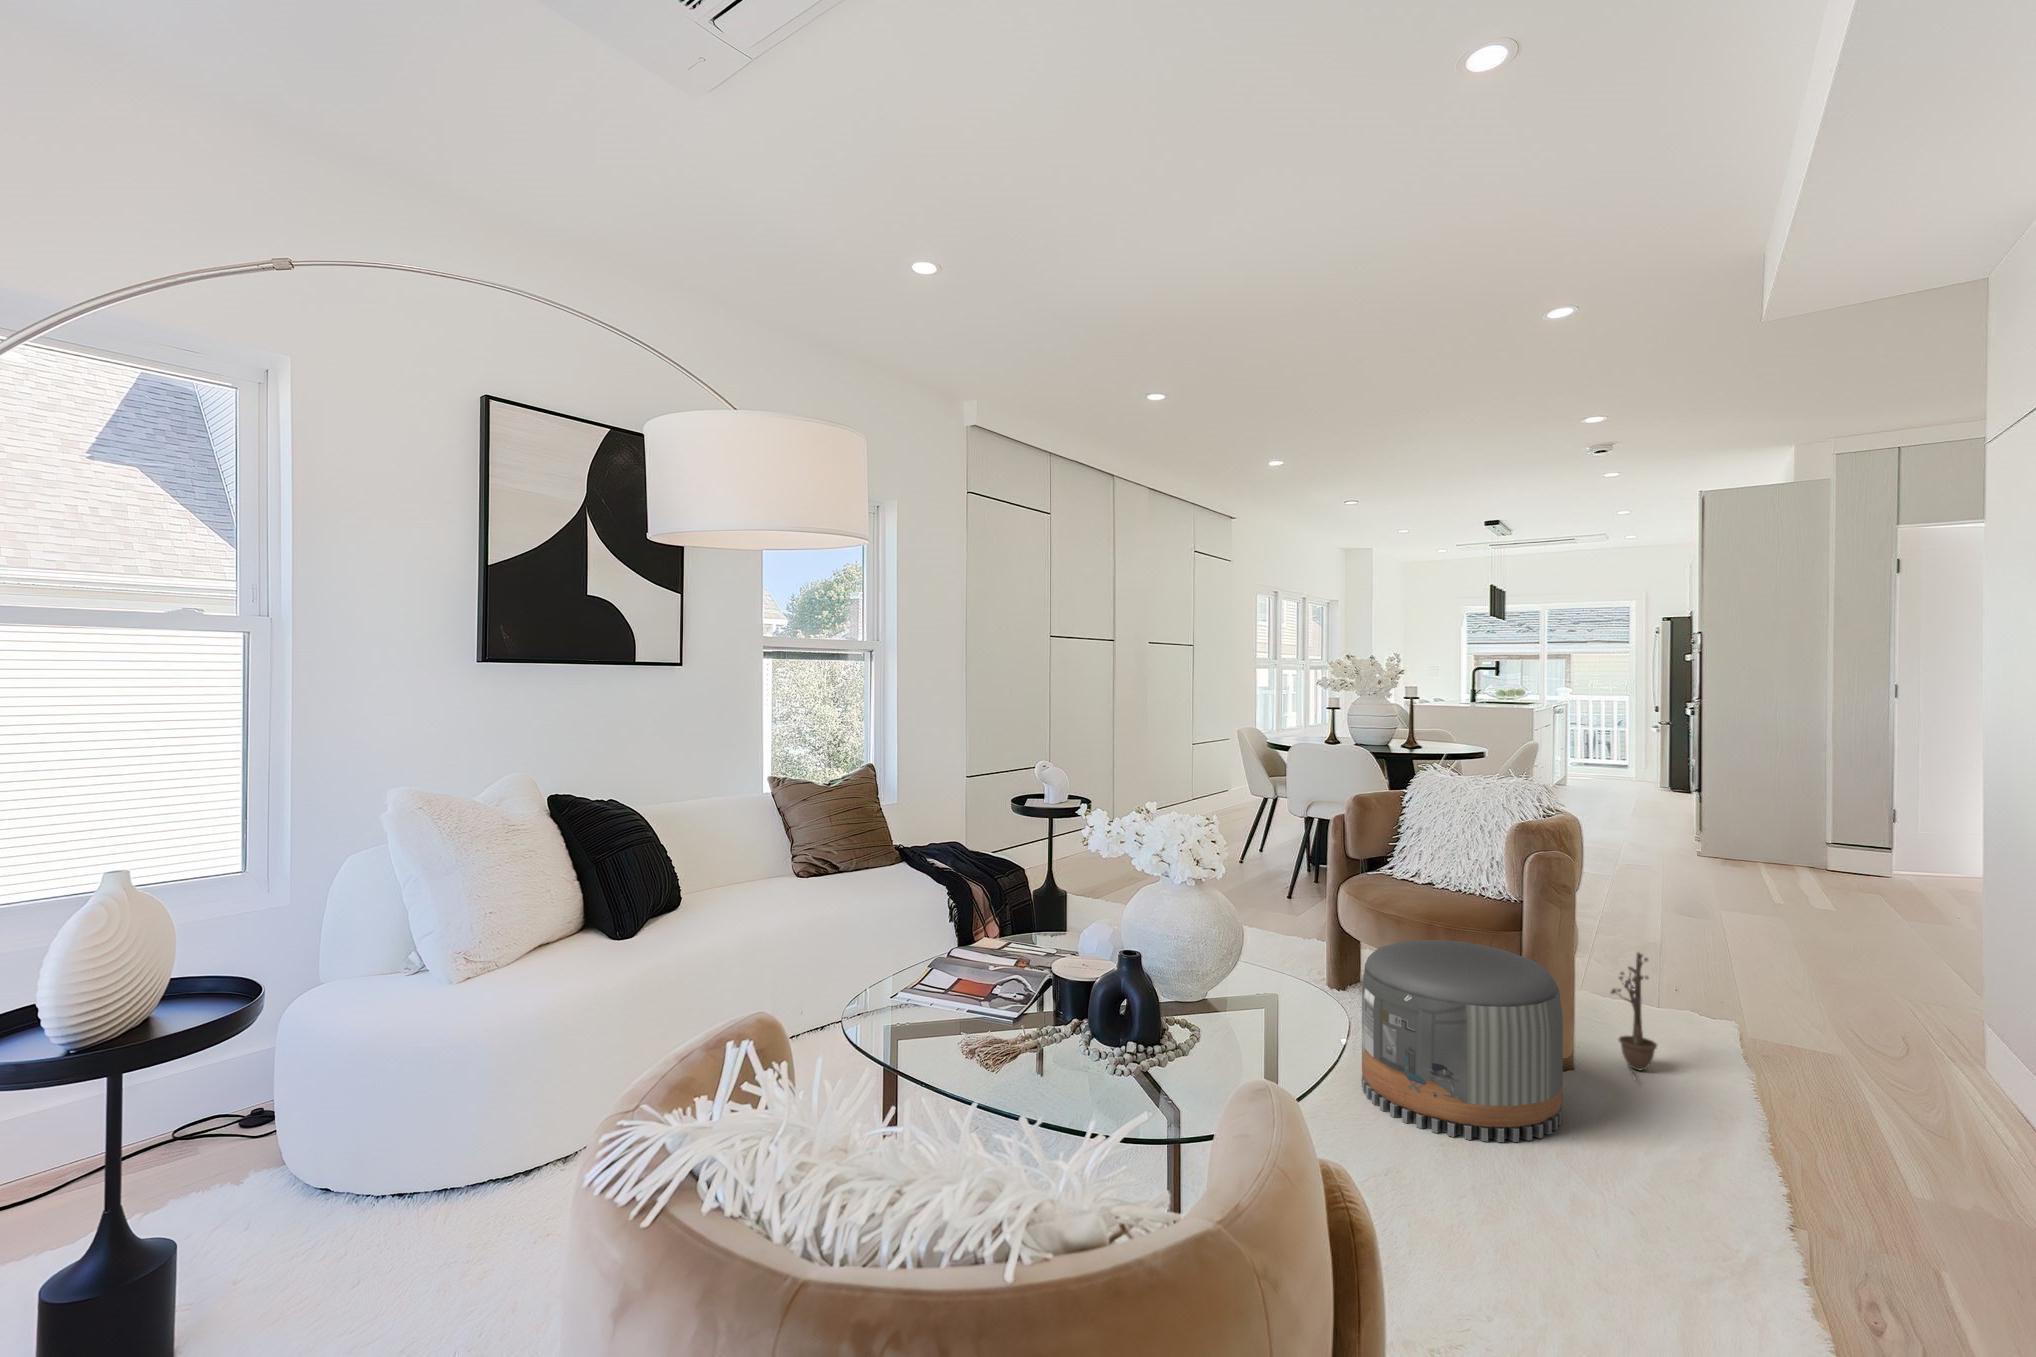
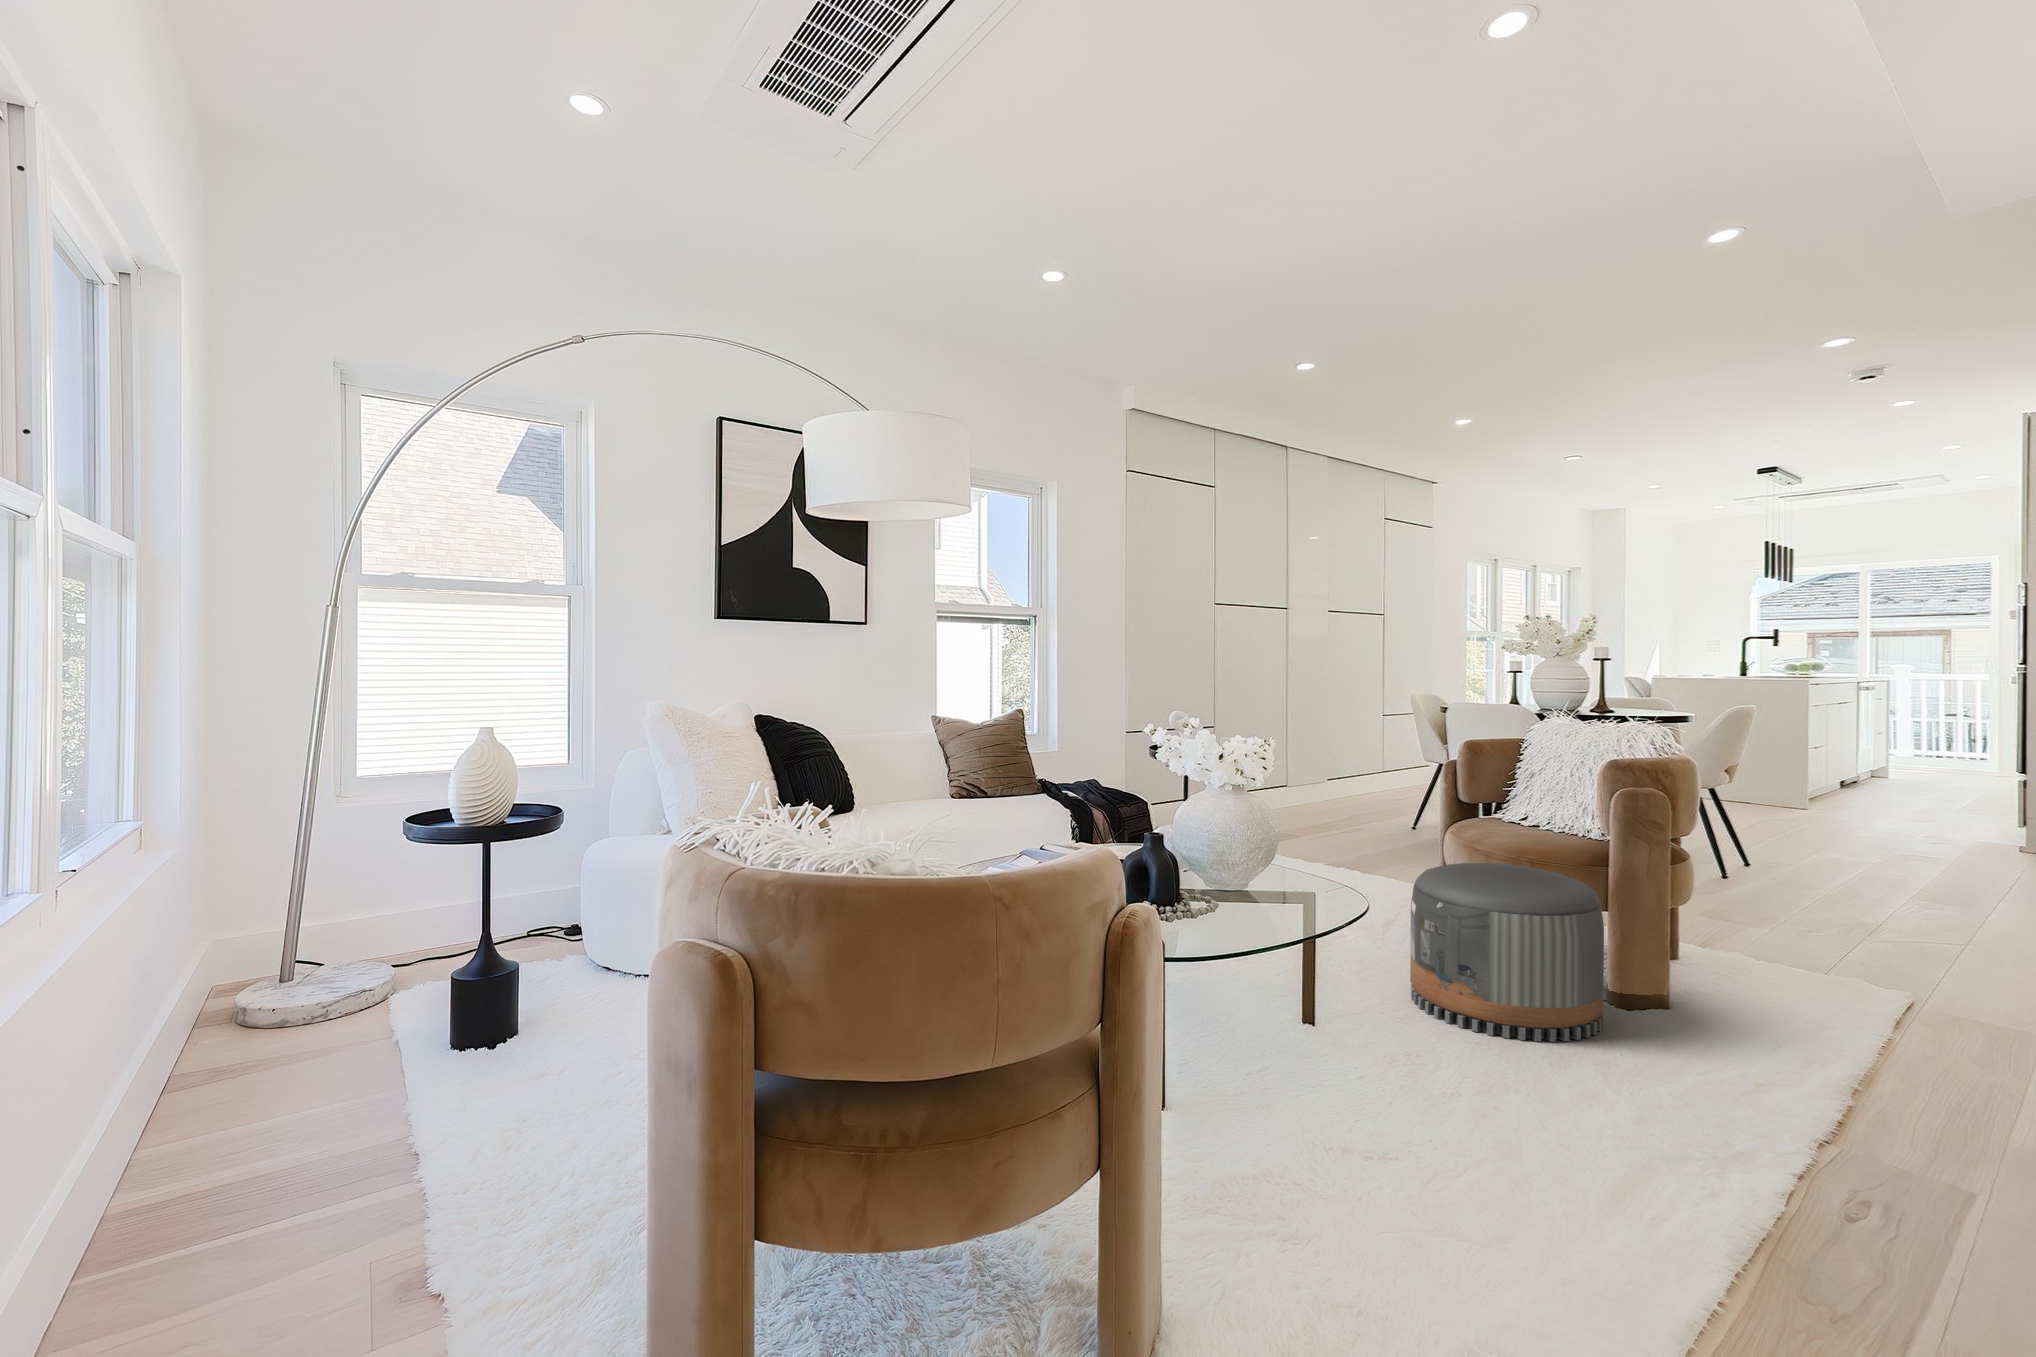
decorative plant: present [1611,953,1657,1078] -> none [1688,888,1742,1011]

